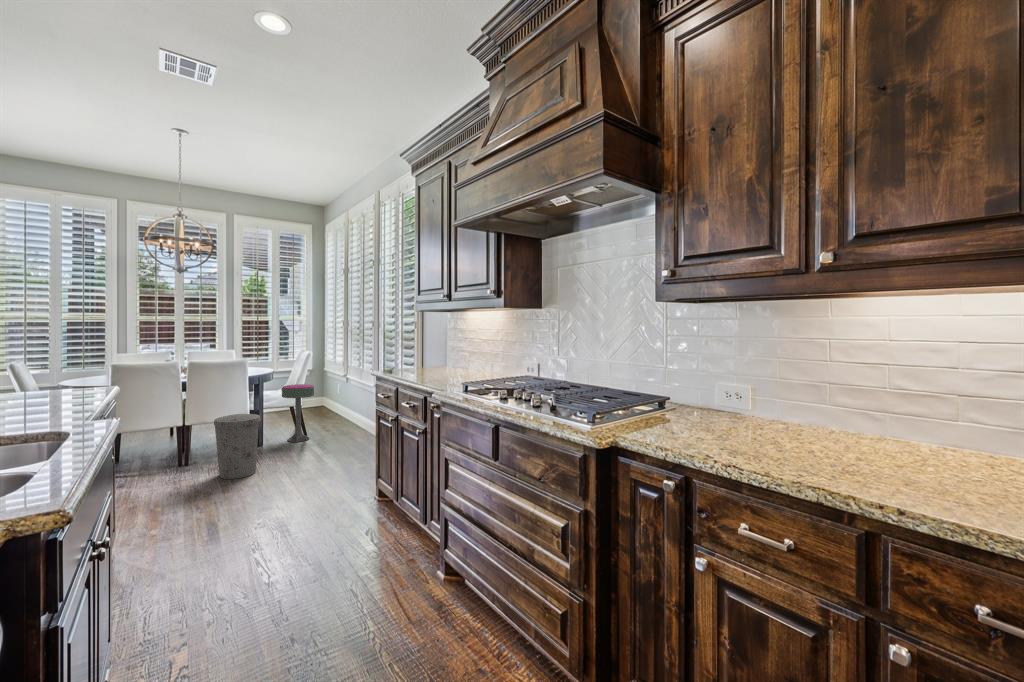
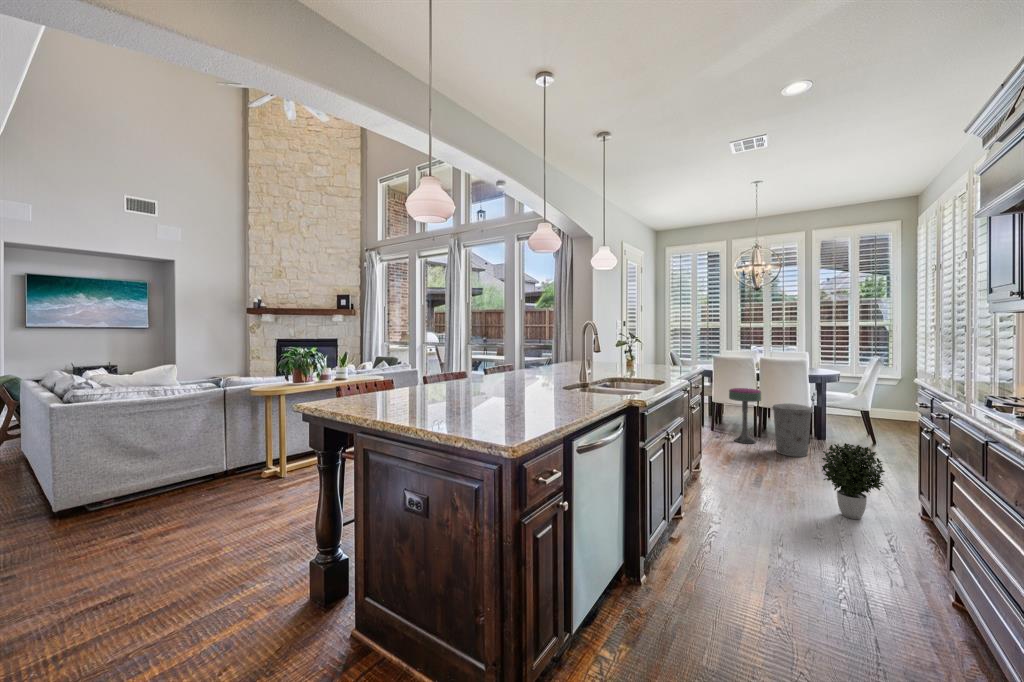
bar stool: present [282,384,314,442] -> present [729,388,761,444]
potted plant: none [300,447,360,529] -> present [822,443,885,519]

